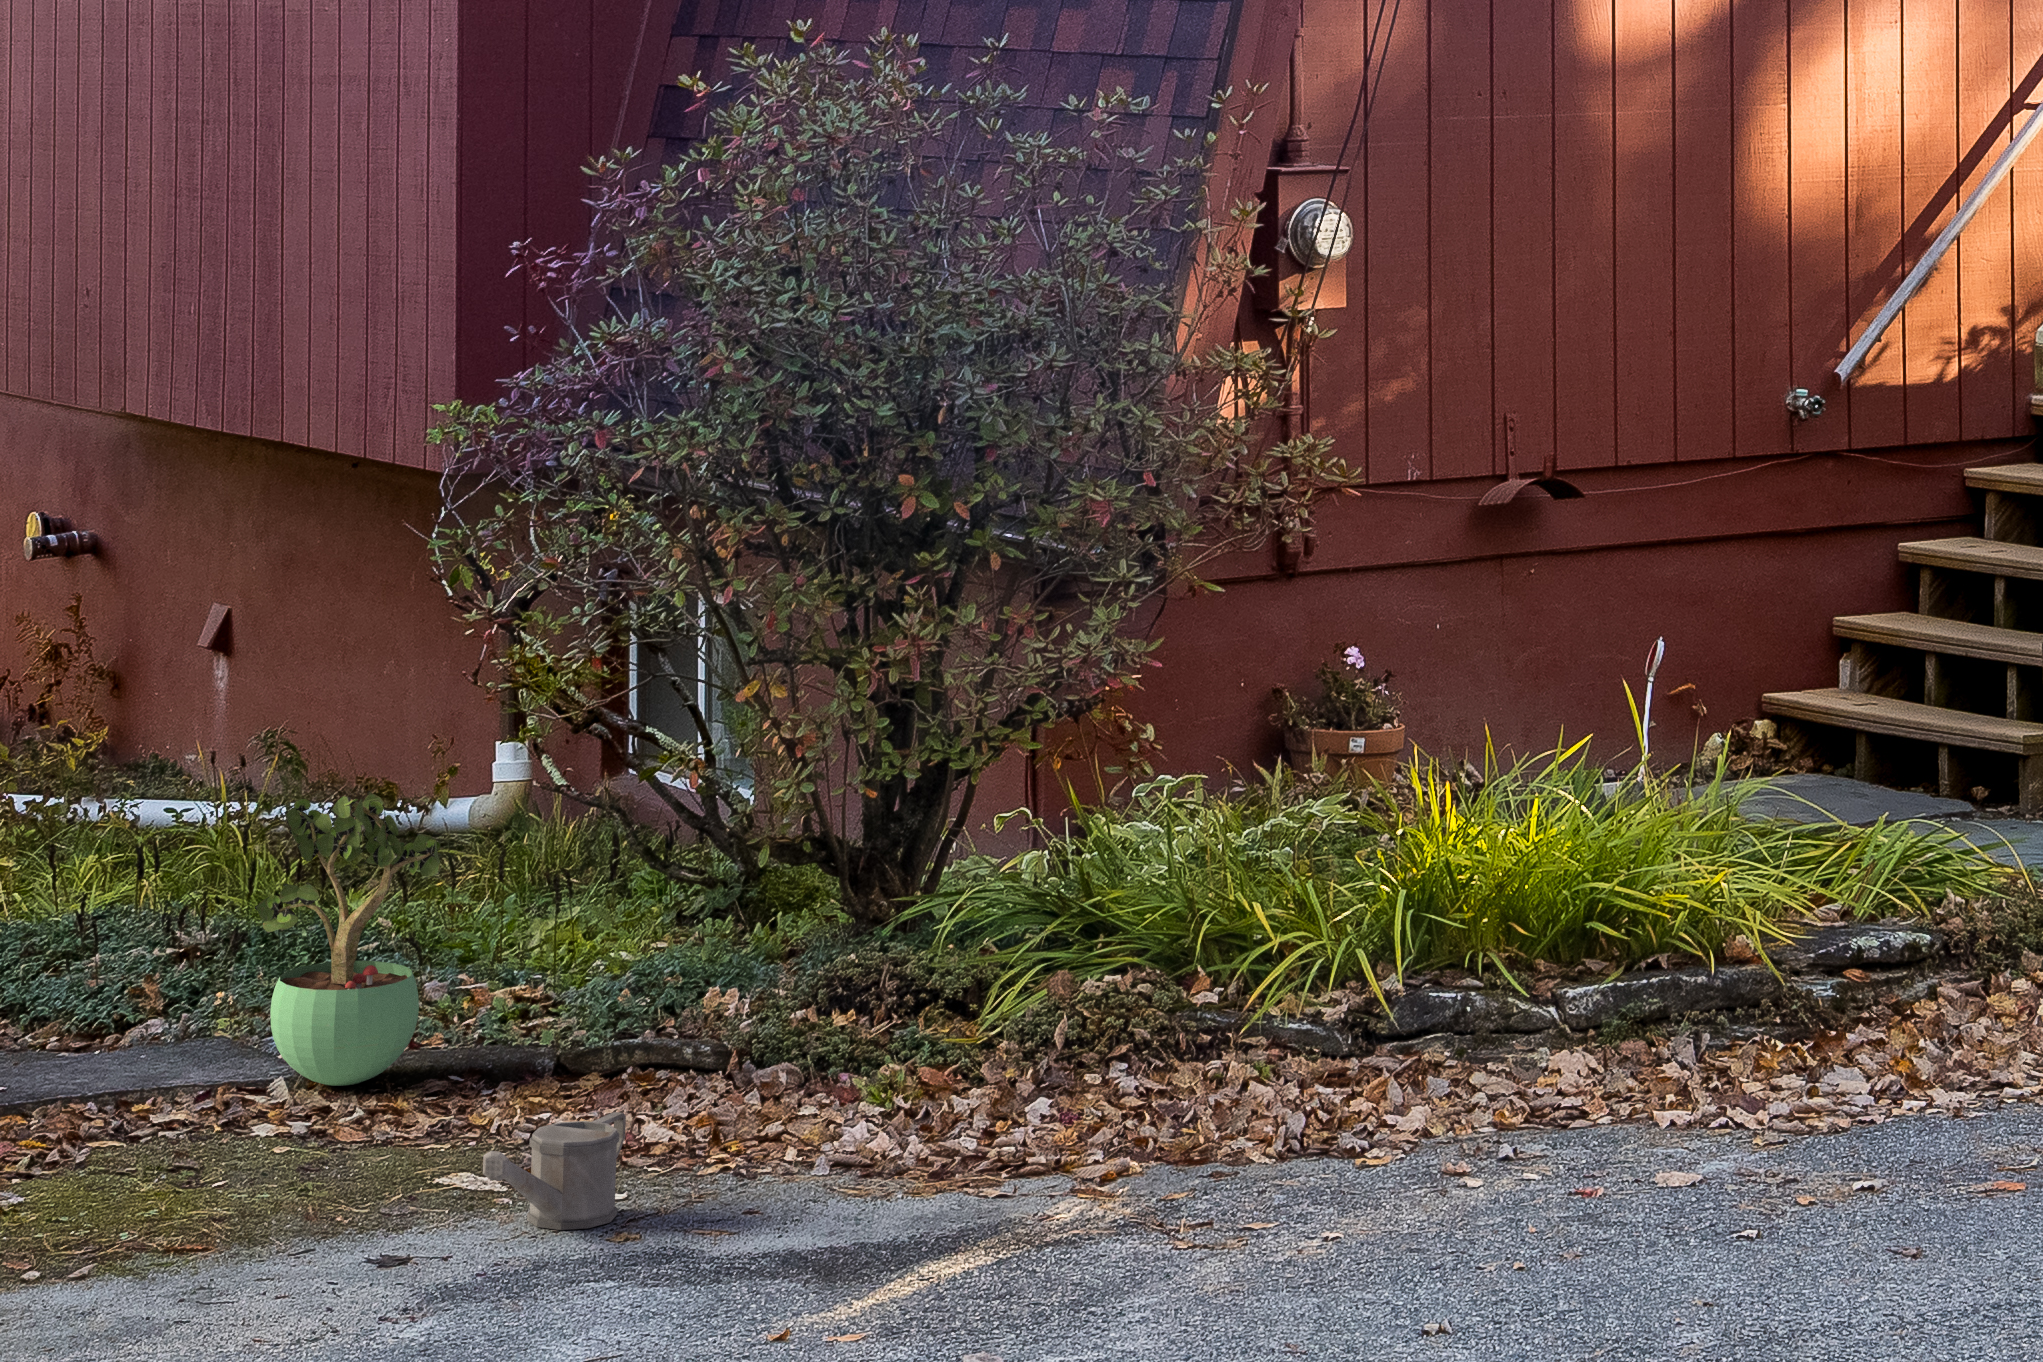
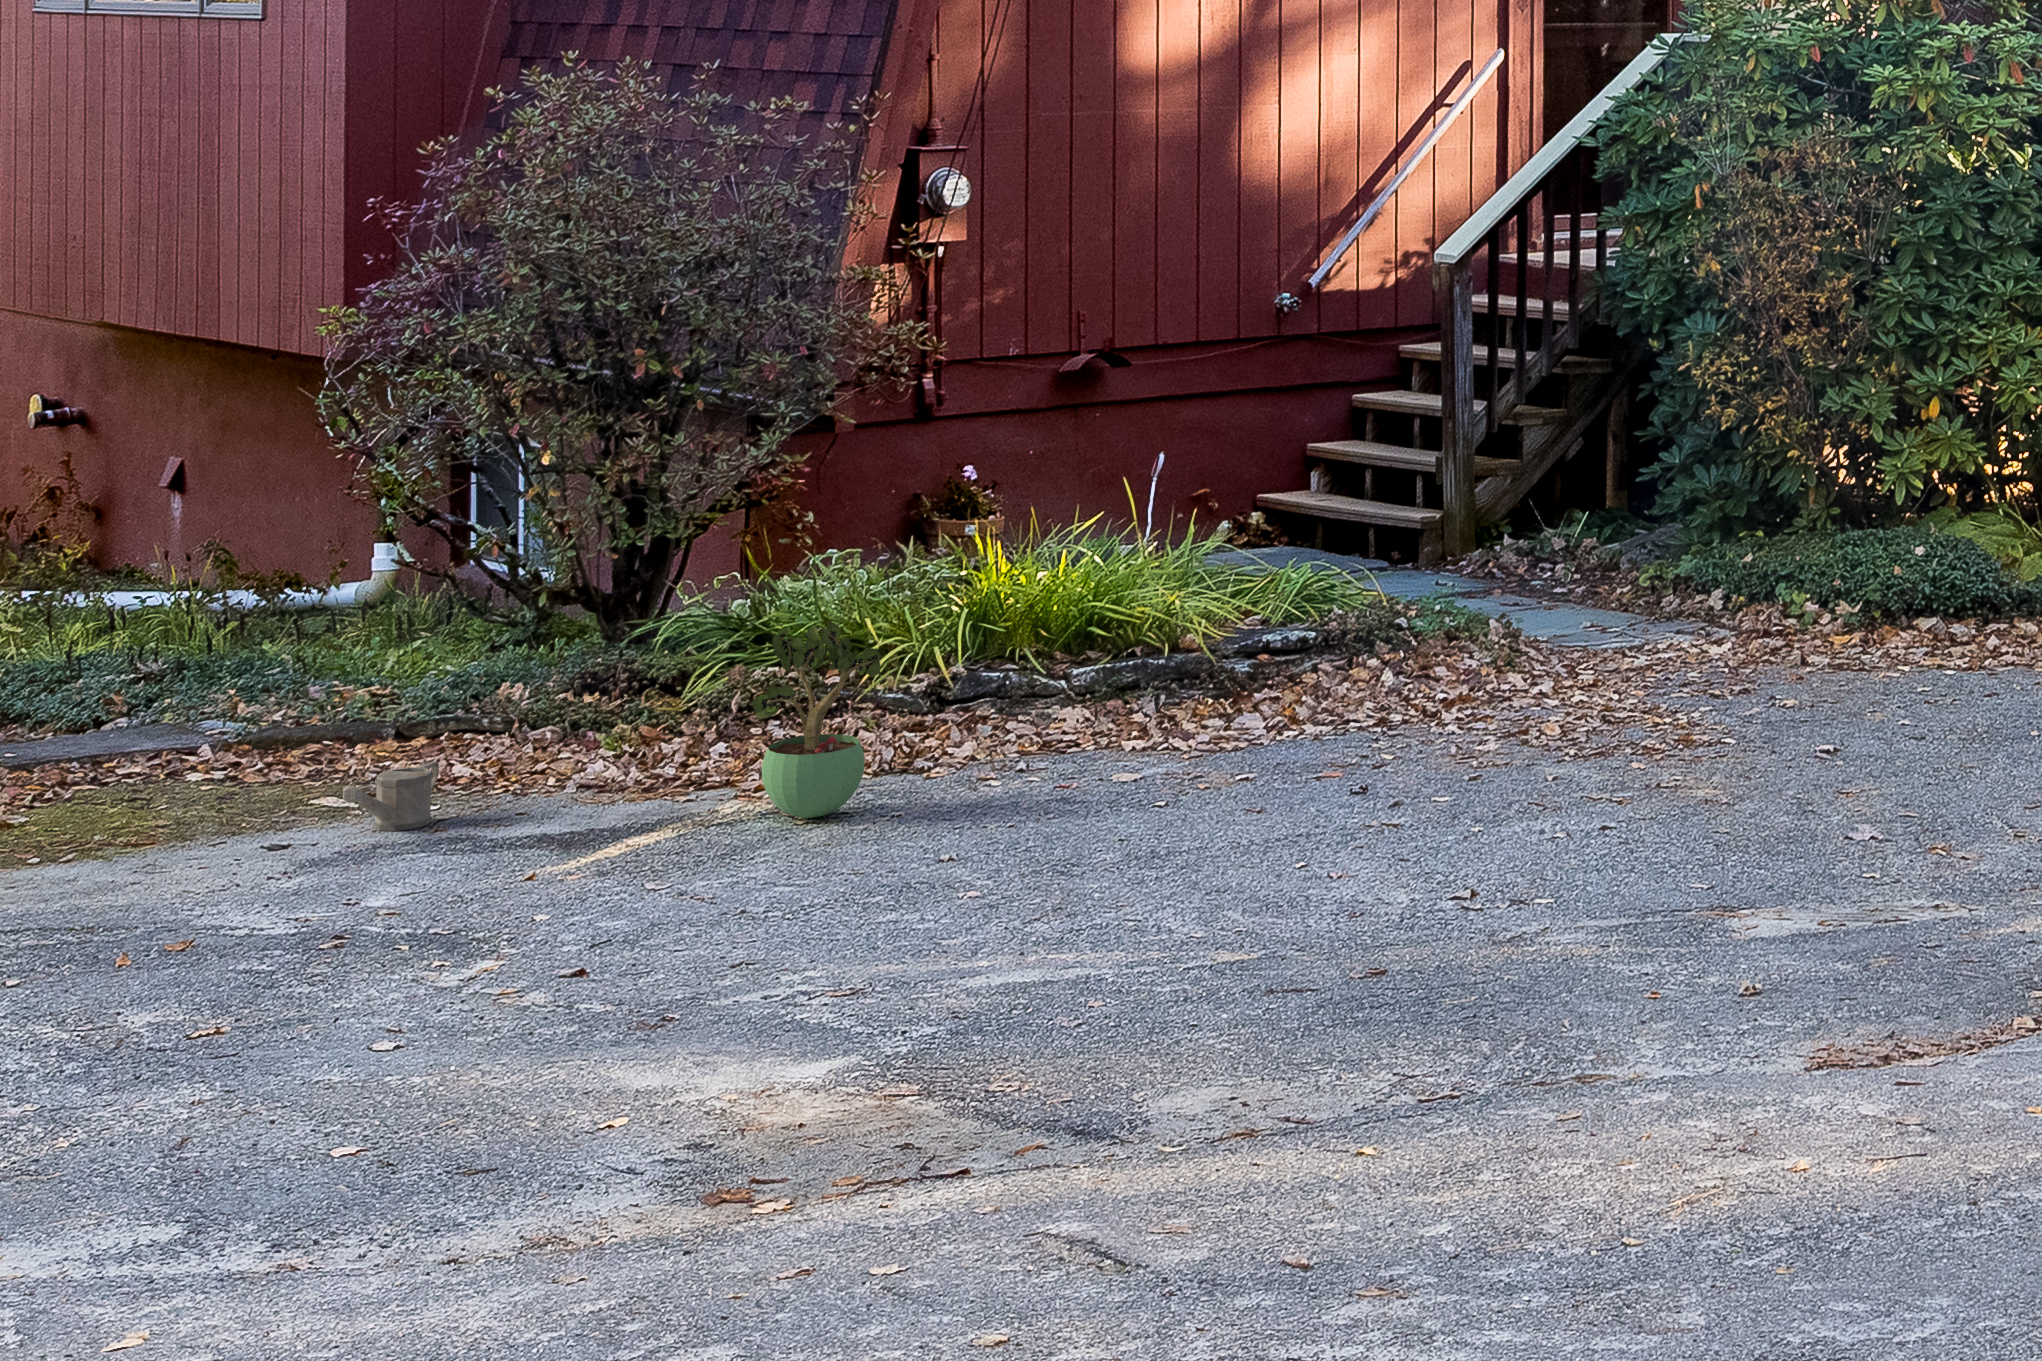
potted plant: present [255,791,443,1086] -> present [750,621,882,818]

